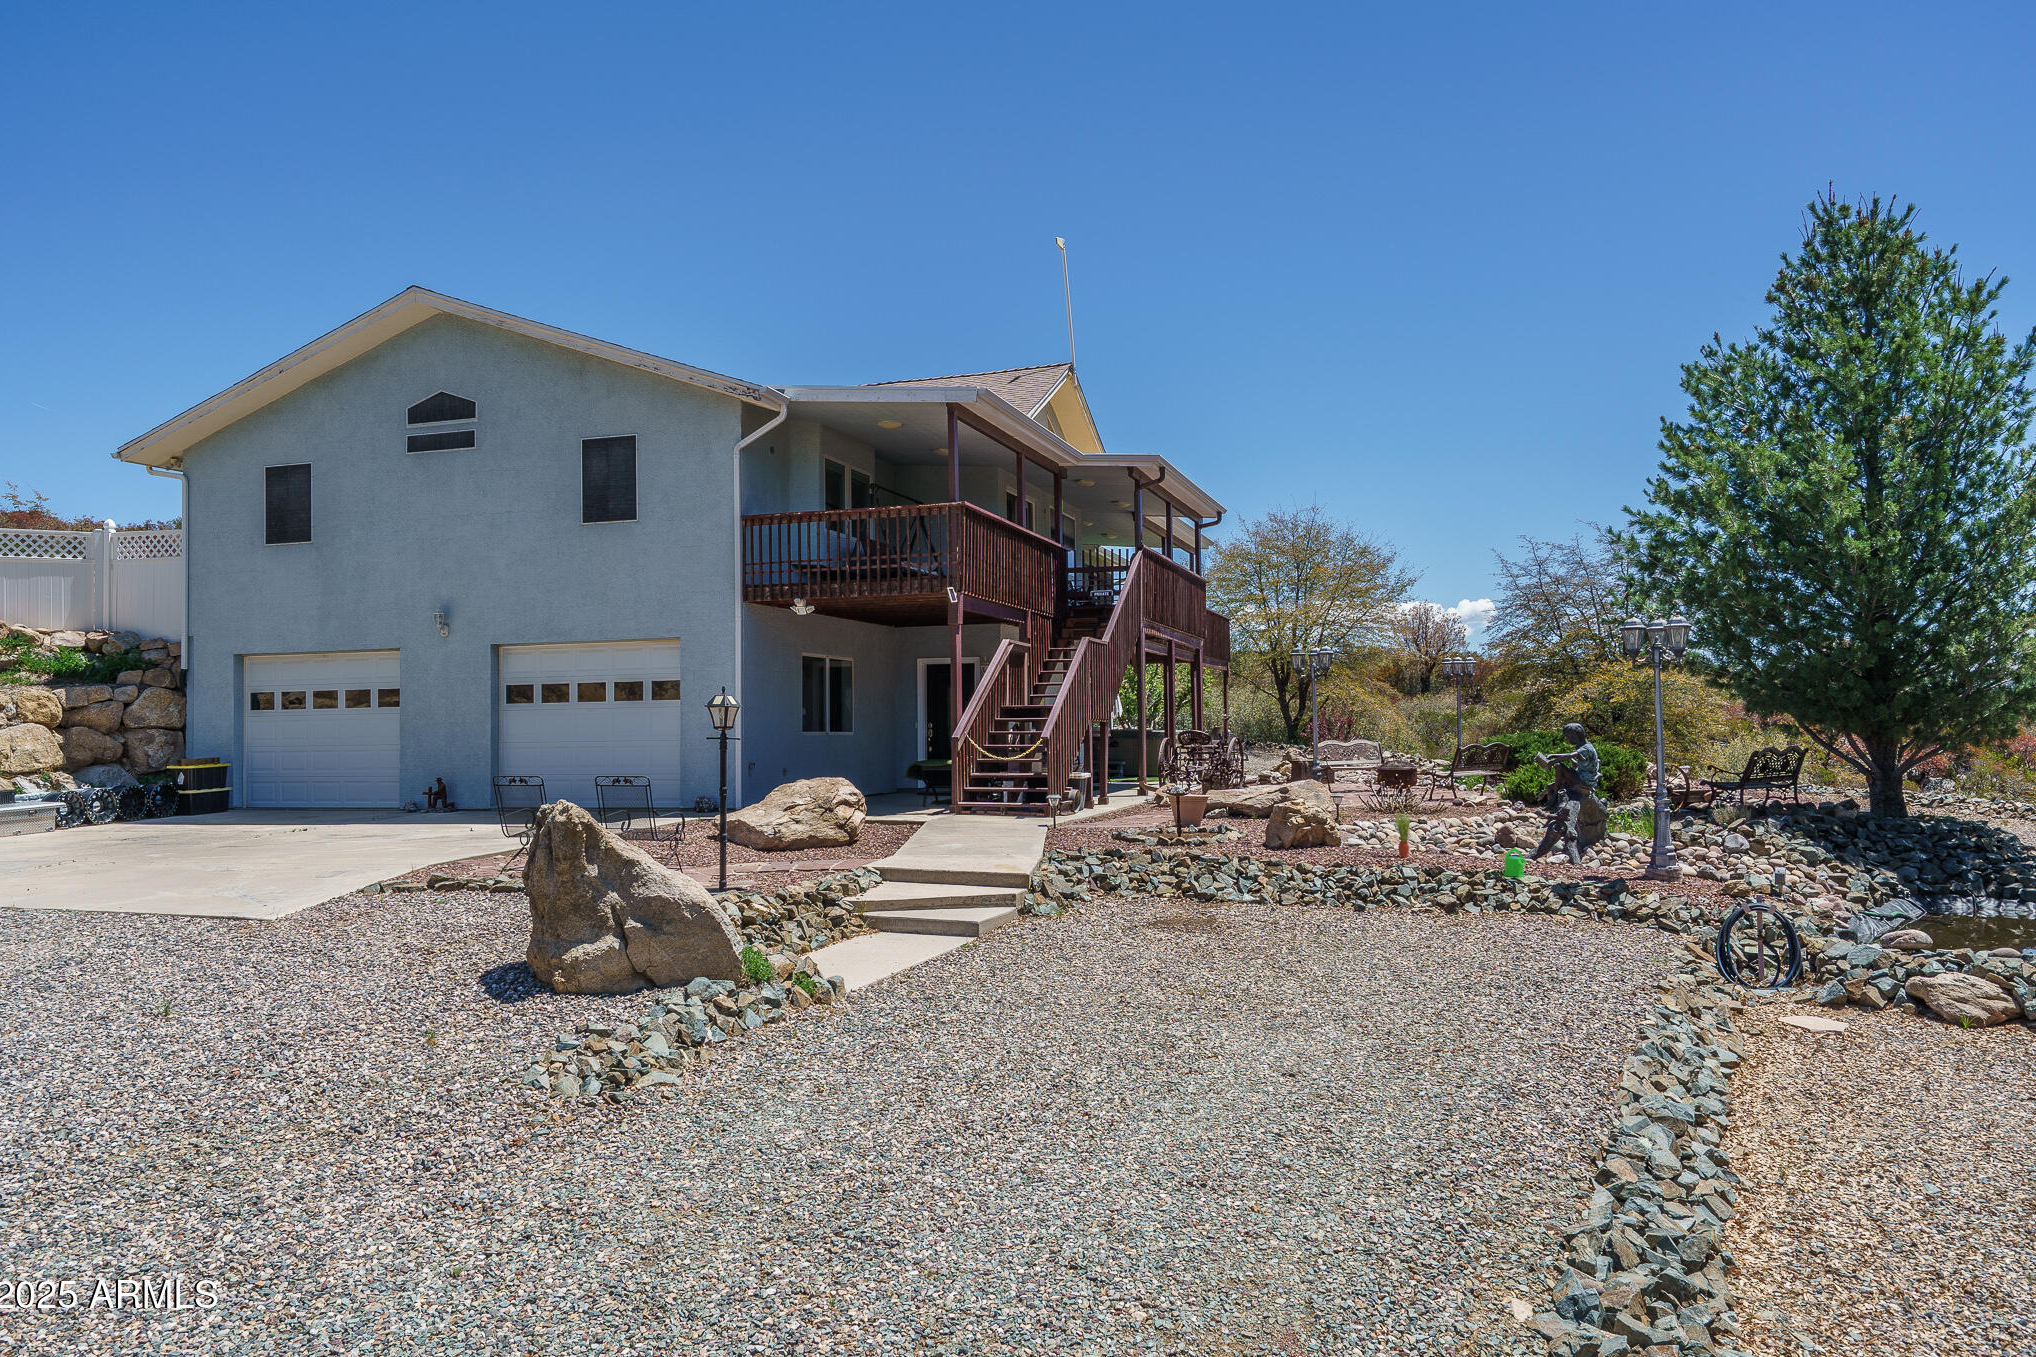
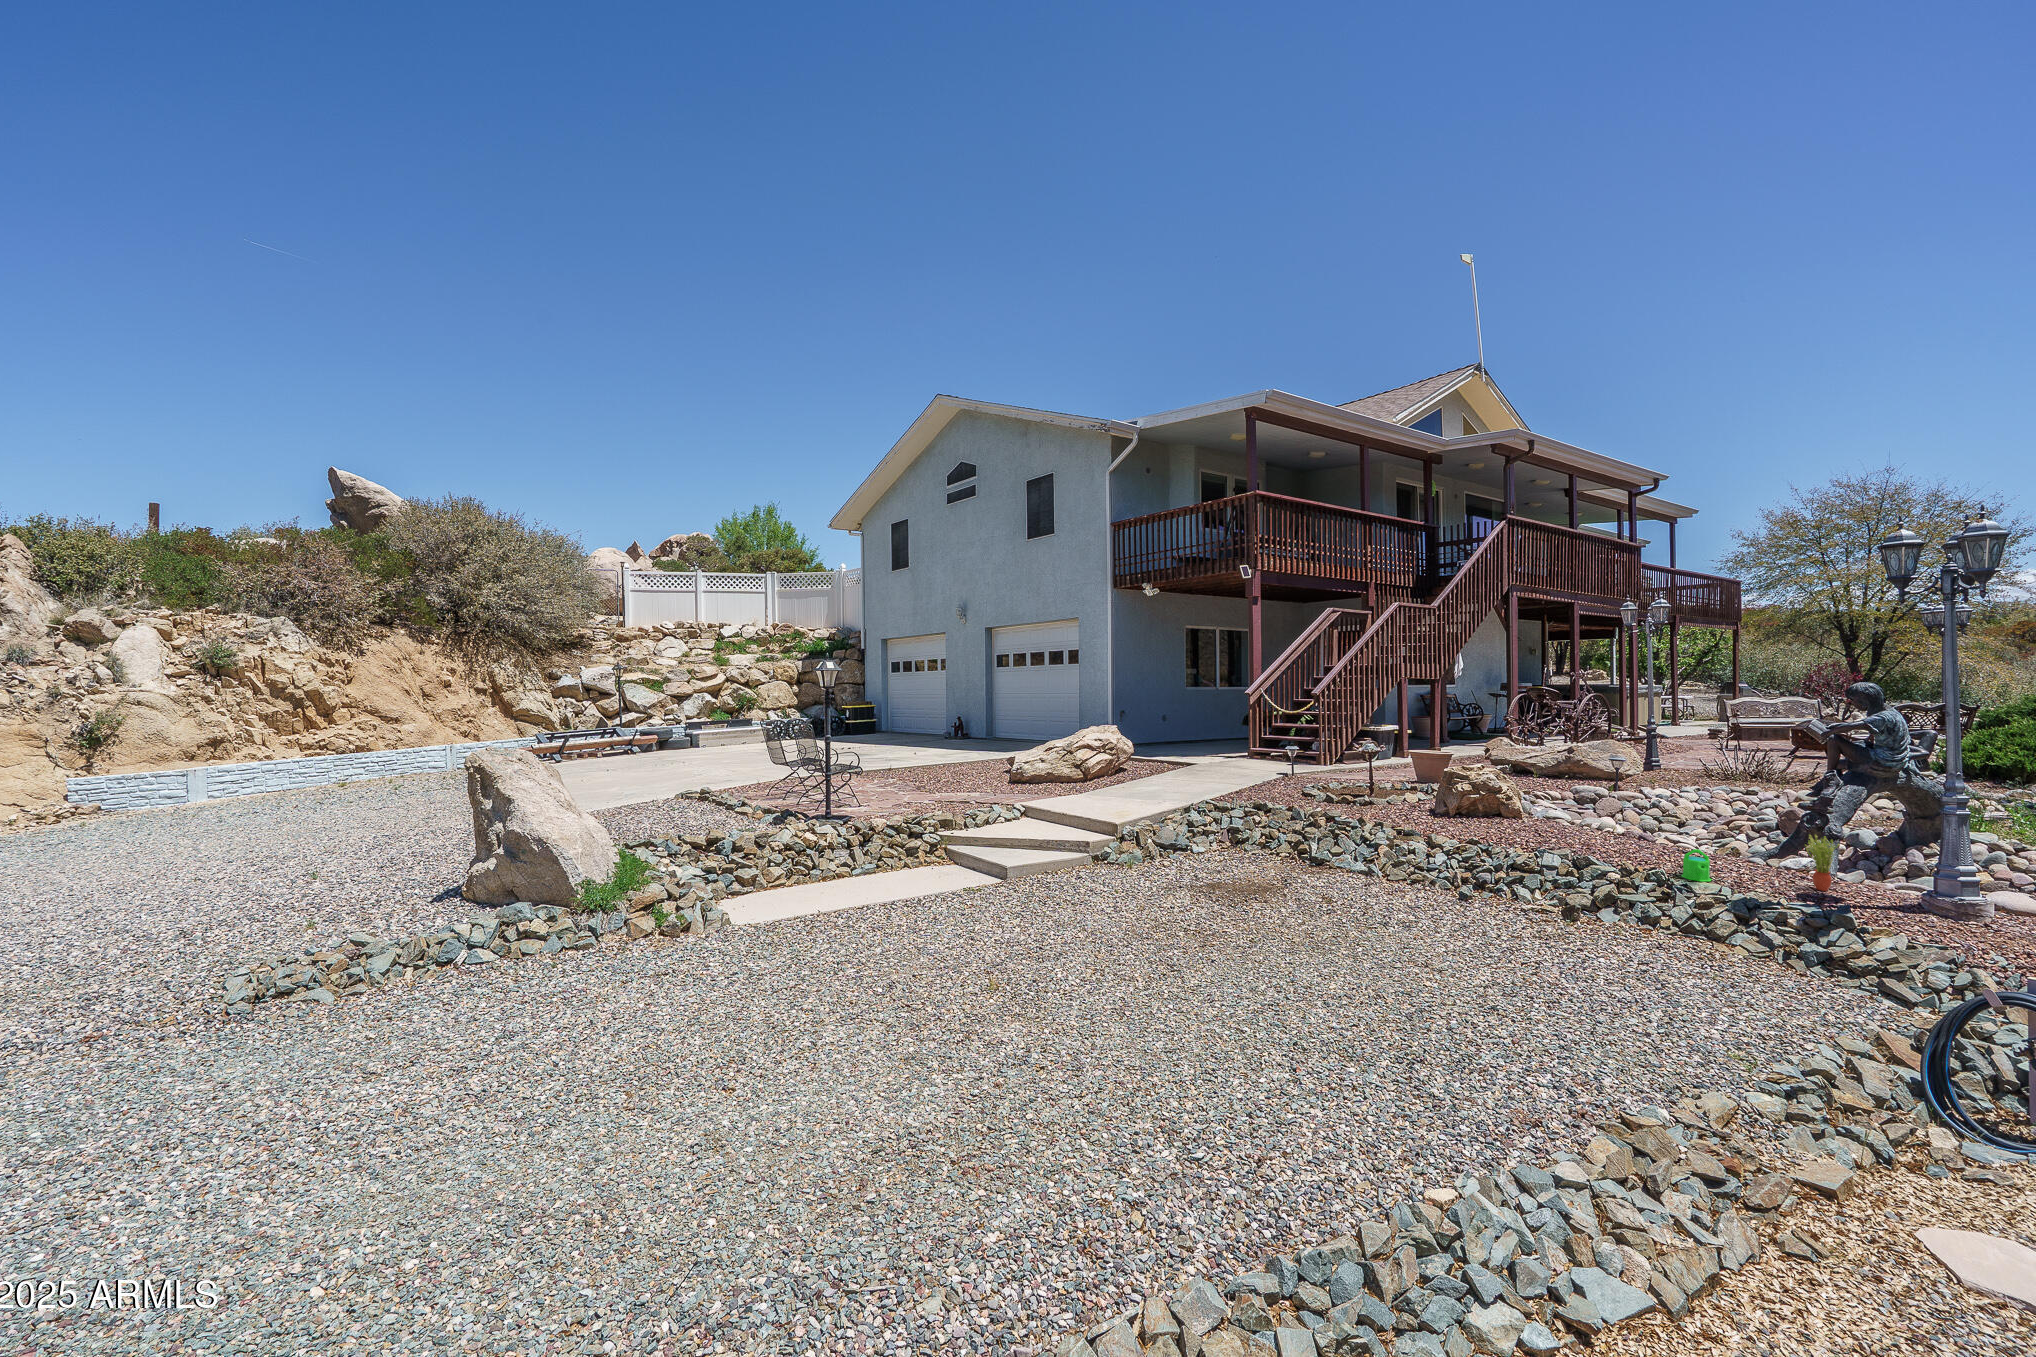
potted plant: present [1394,812,1413,857] -> present [1805,835,1840,891]

